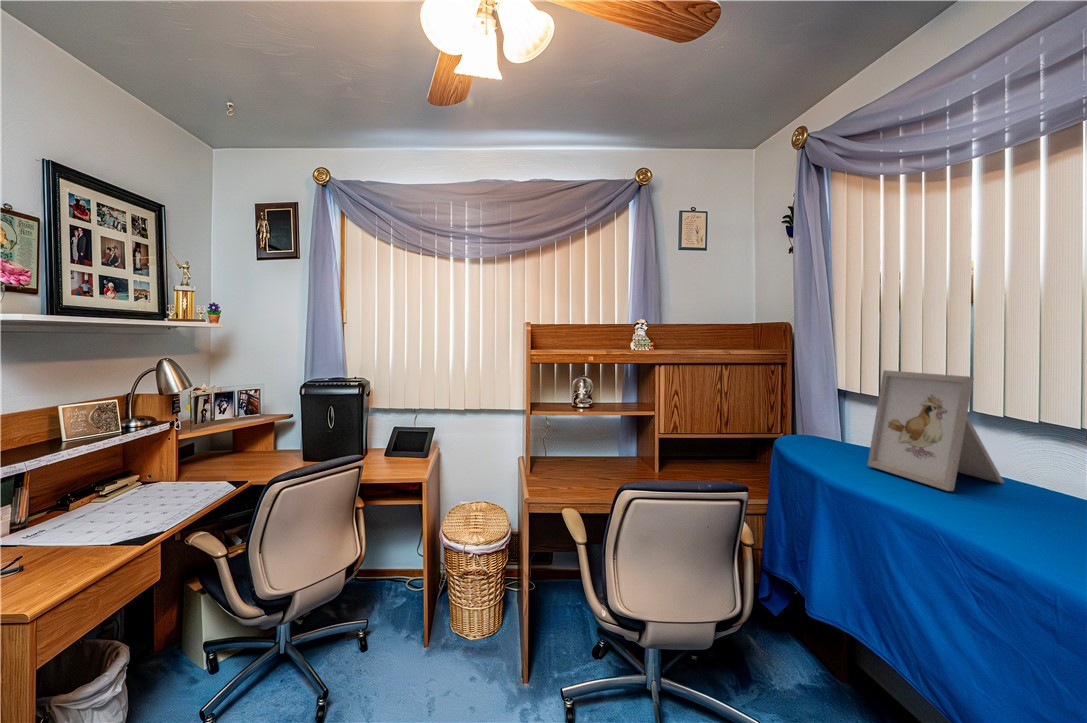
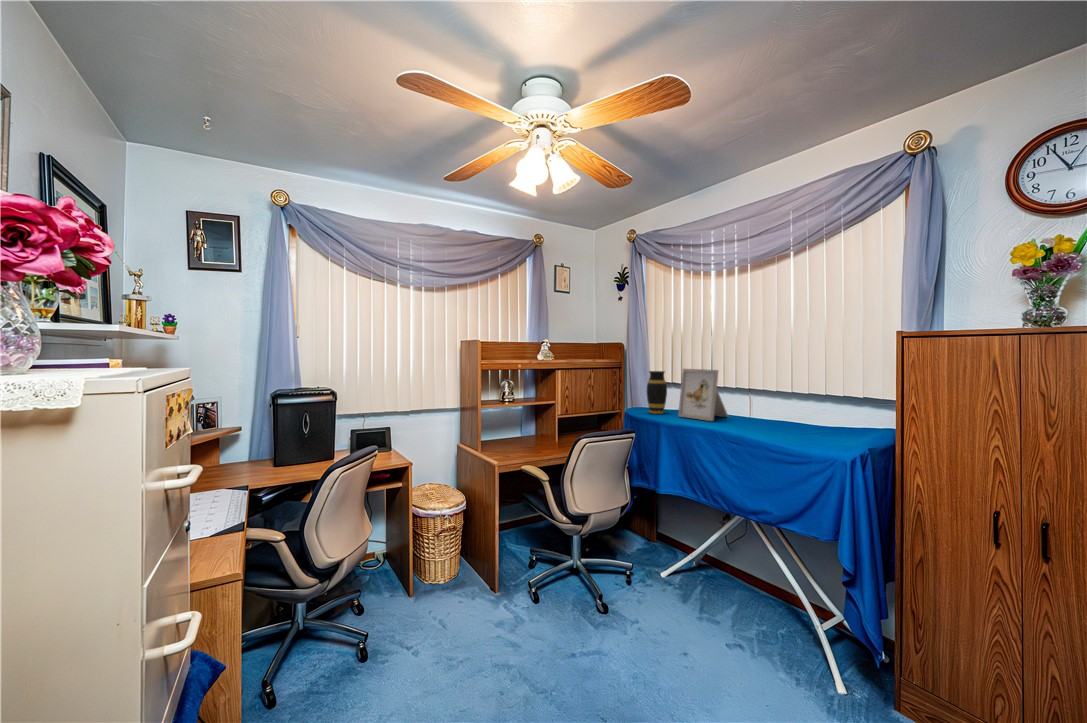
vase: none [807,372,851,453] -> present [647,371,667,414]

